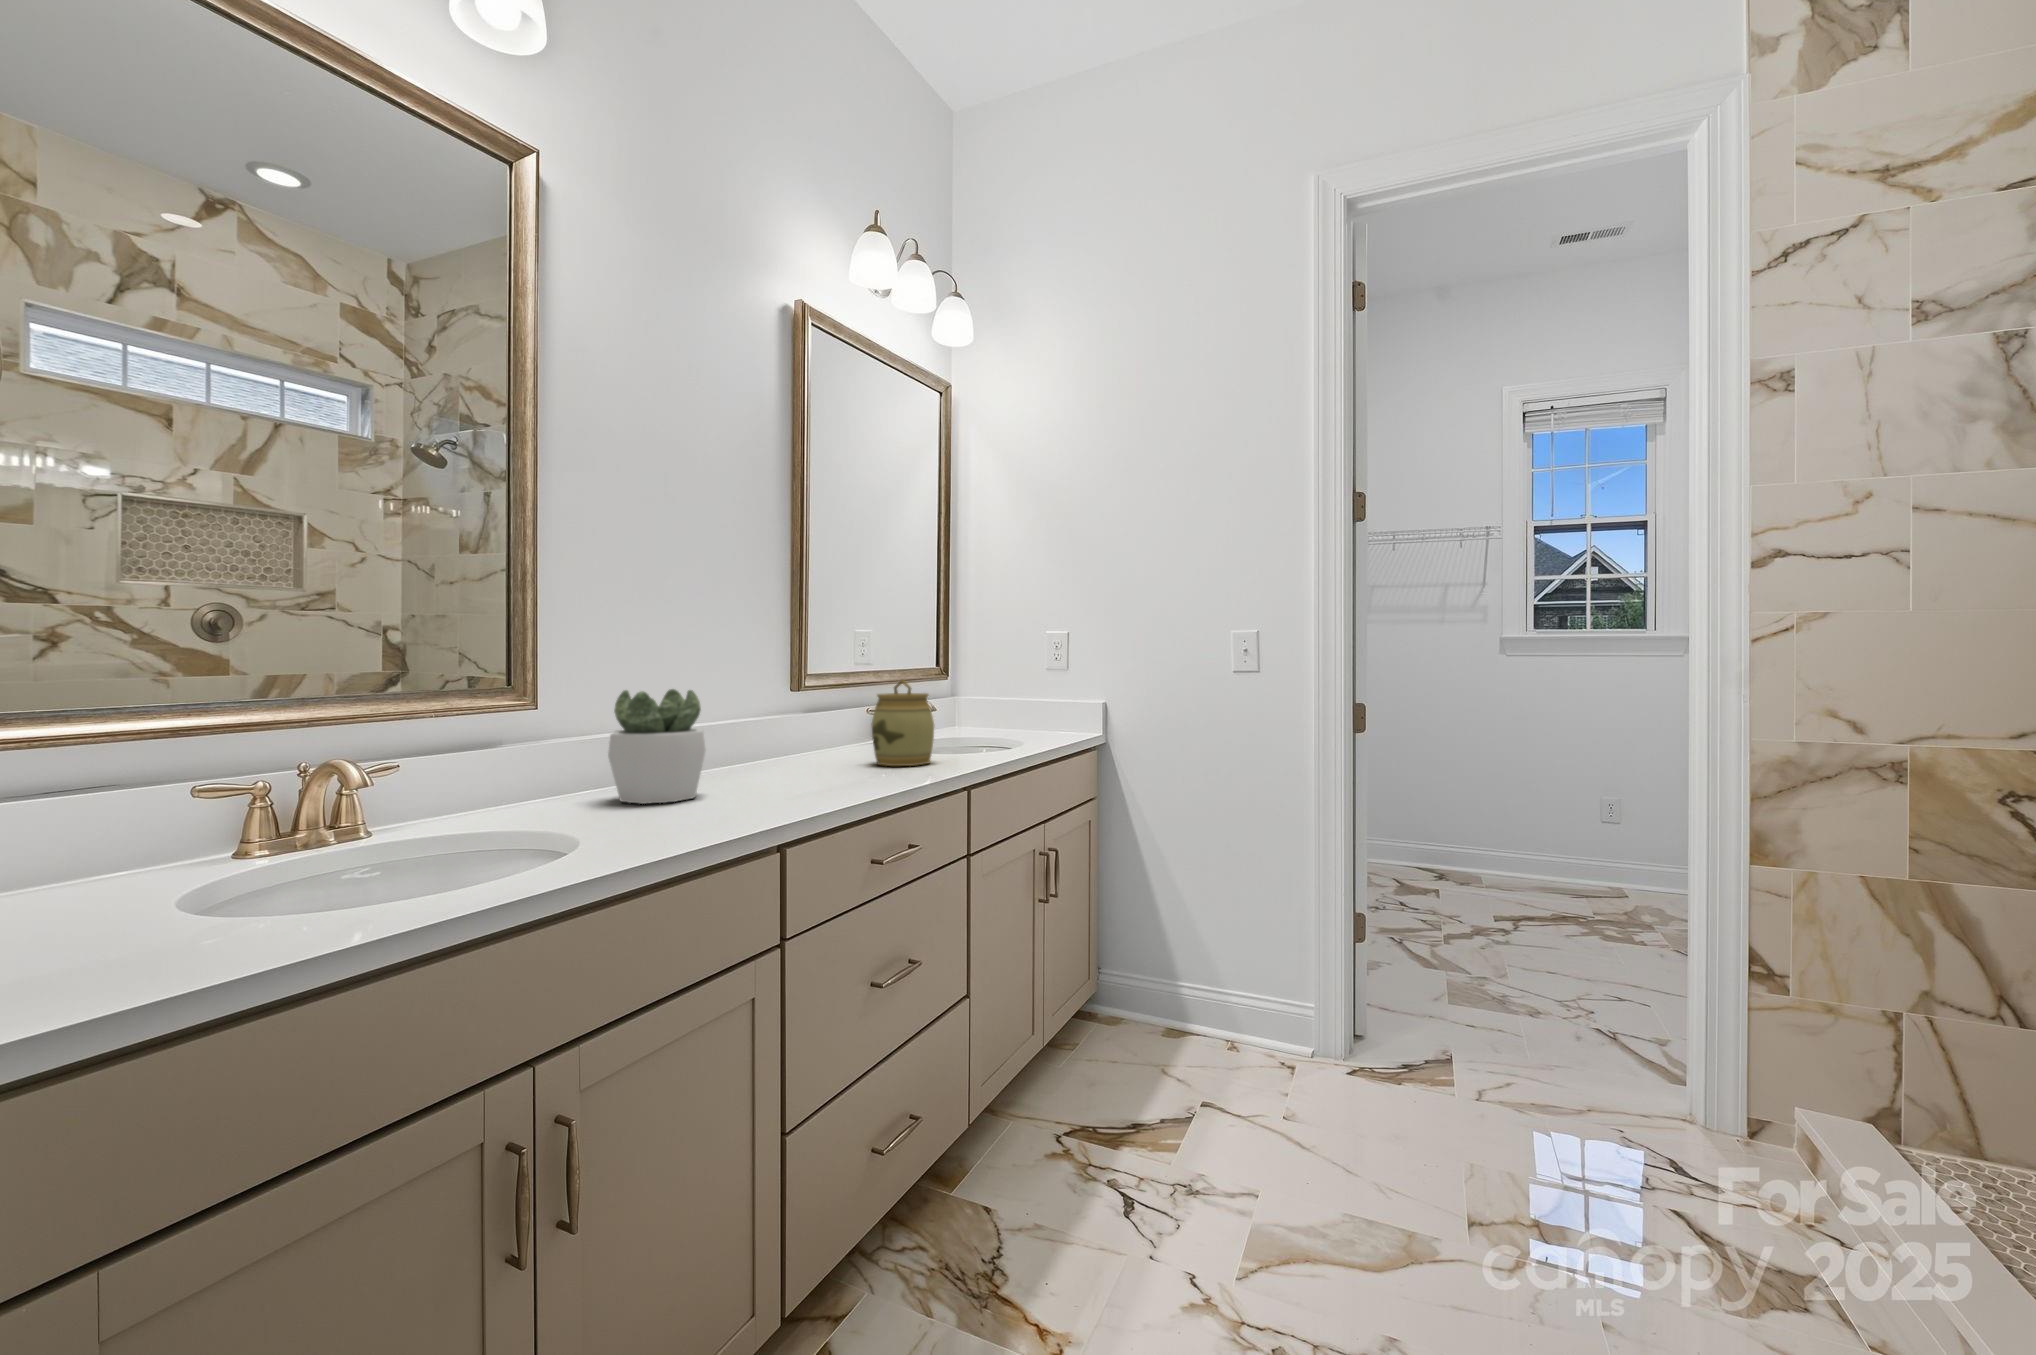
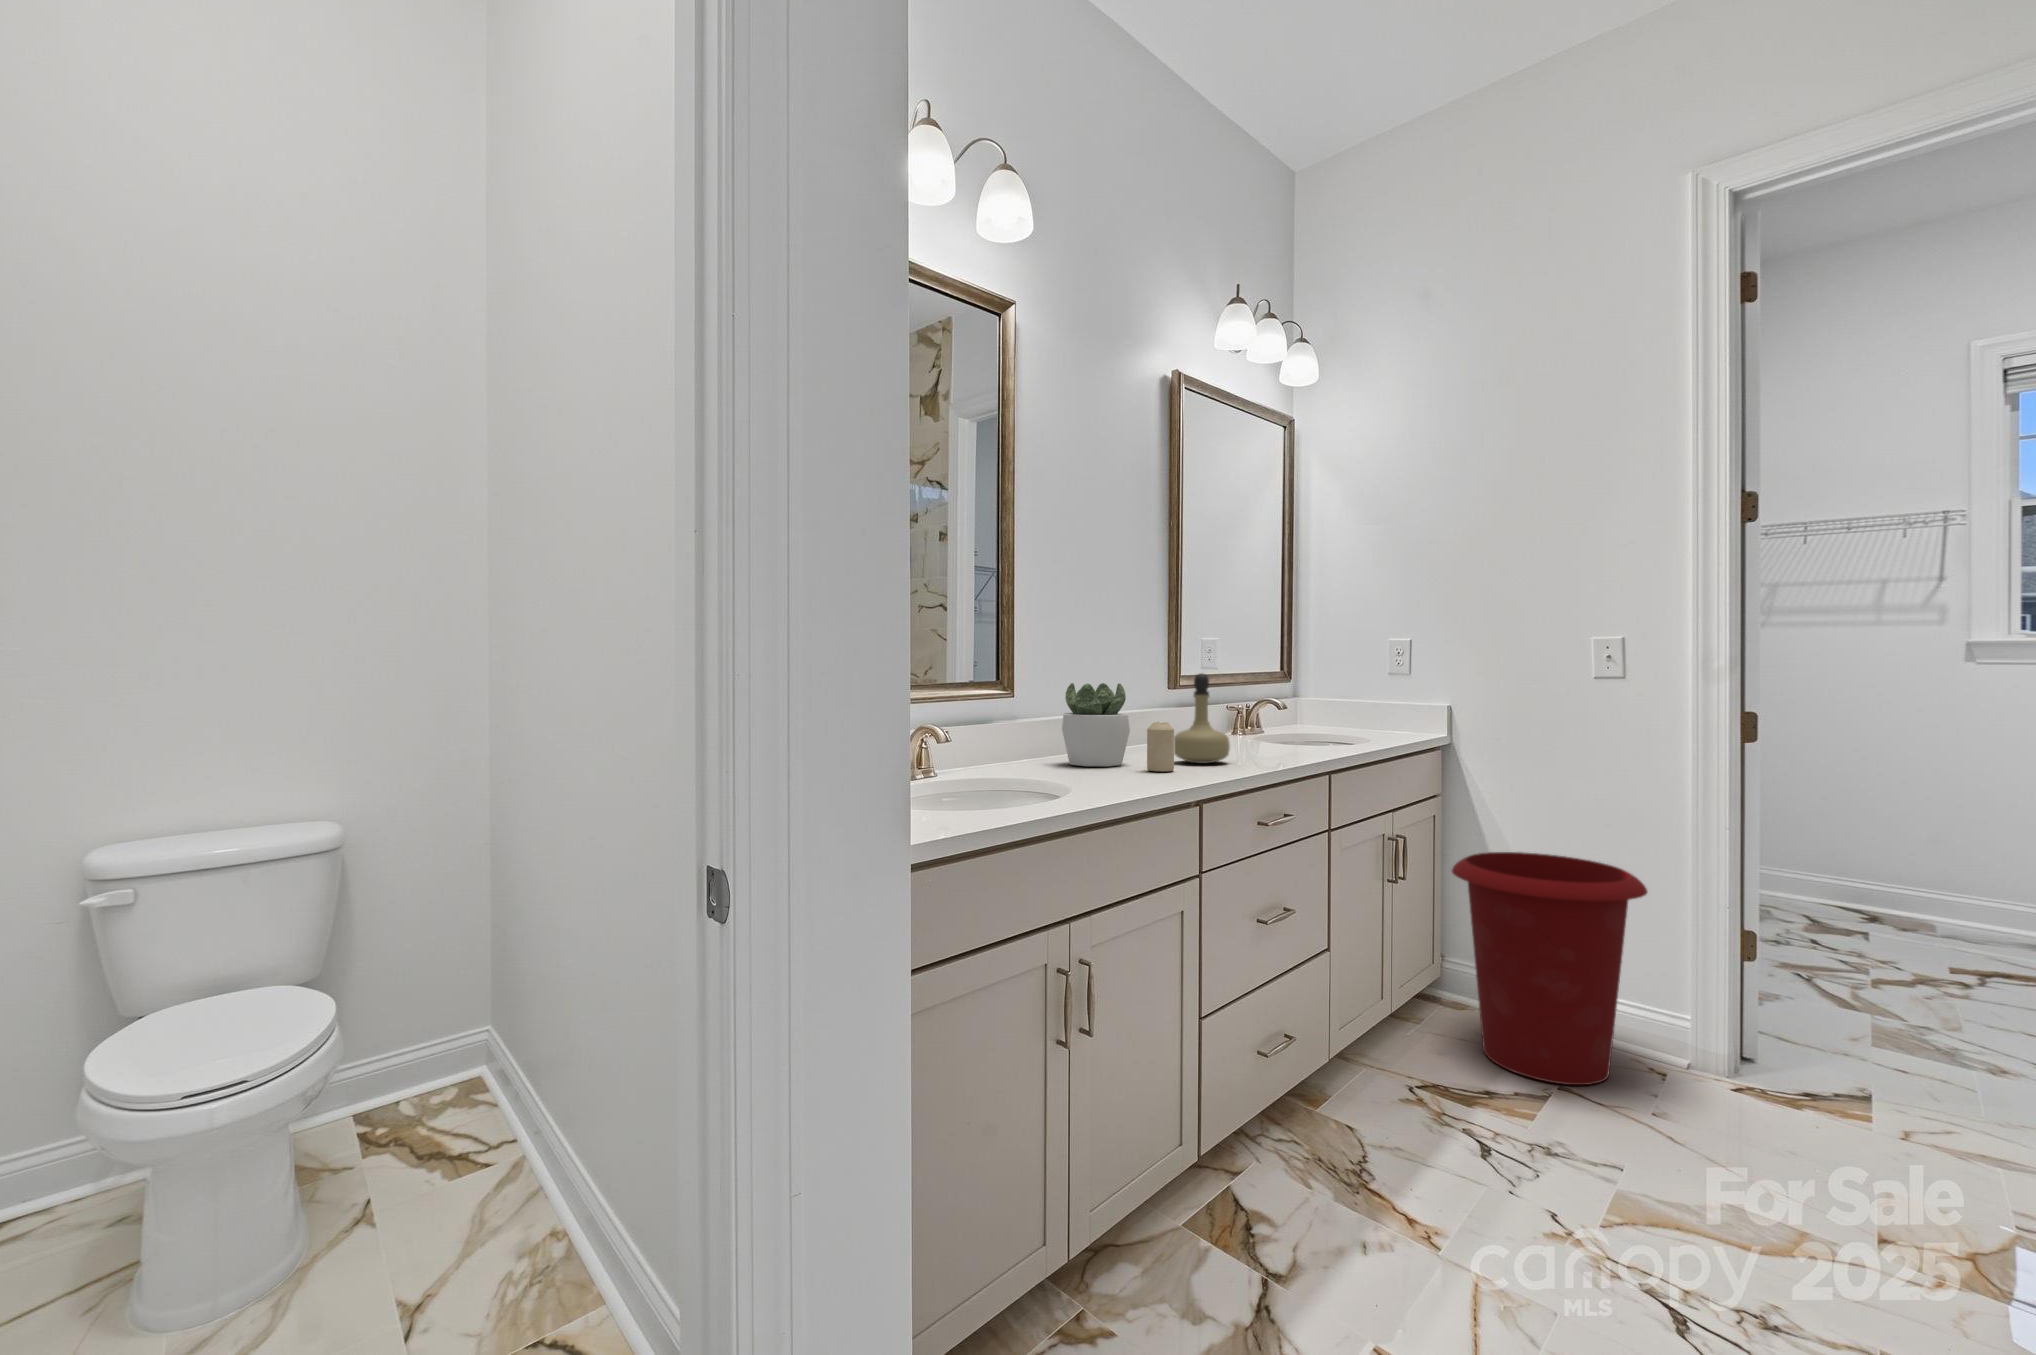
perfume bottle: none [769,674,841,789] -> present [1174,673,1230,763]
jar: present [872,679,934,766] -> none [1245,680,1300,753]
candle: none [722,741,759,808] -> present [1147,722,1174,771]
waste bin: none [1099,854,1279,1100] -> present [1452,852,1647,1085]

